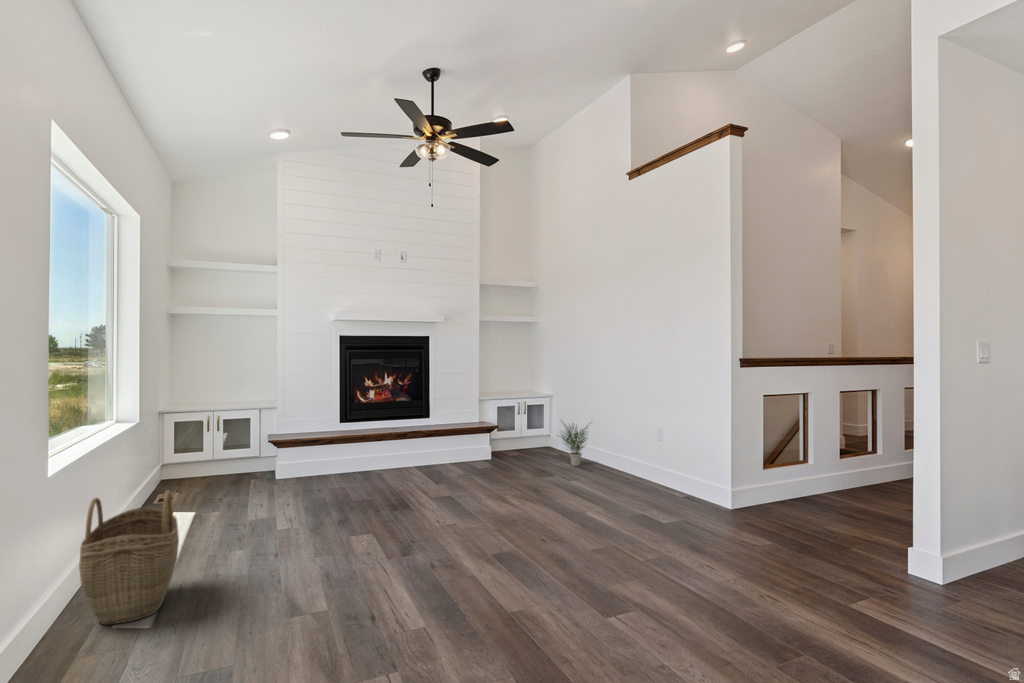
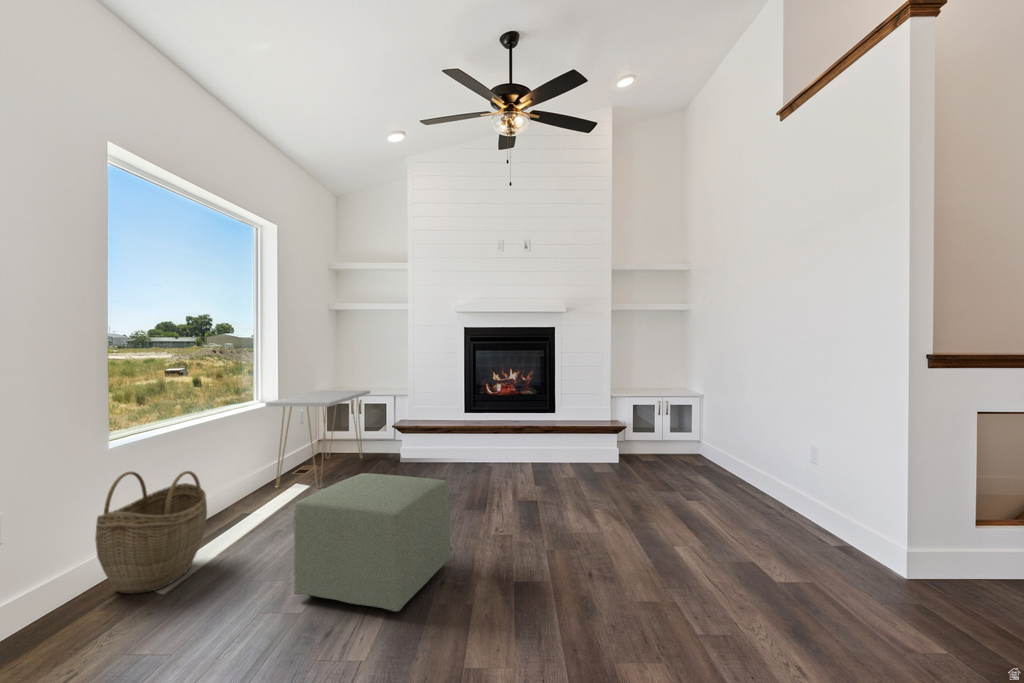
console table: none [138,404,232,519] -> present [266,390,370,488]
potted plant: present [561,424,588,466] -> none [683,423,738,483]
ottoman: none [315,474,427,588] -> present [294,473,450,612]

